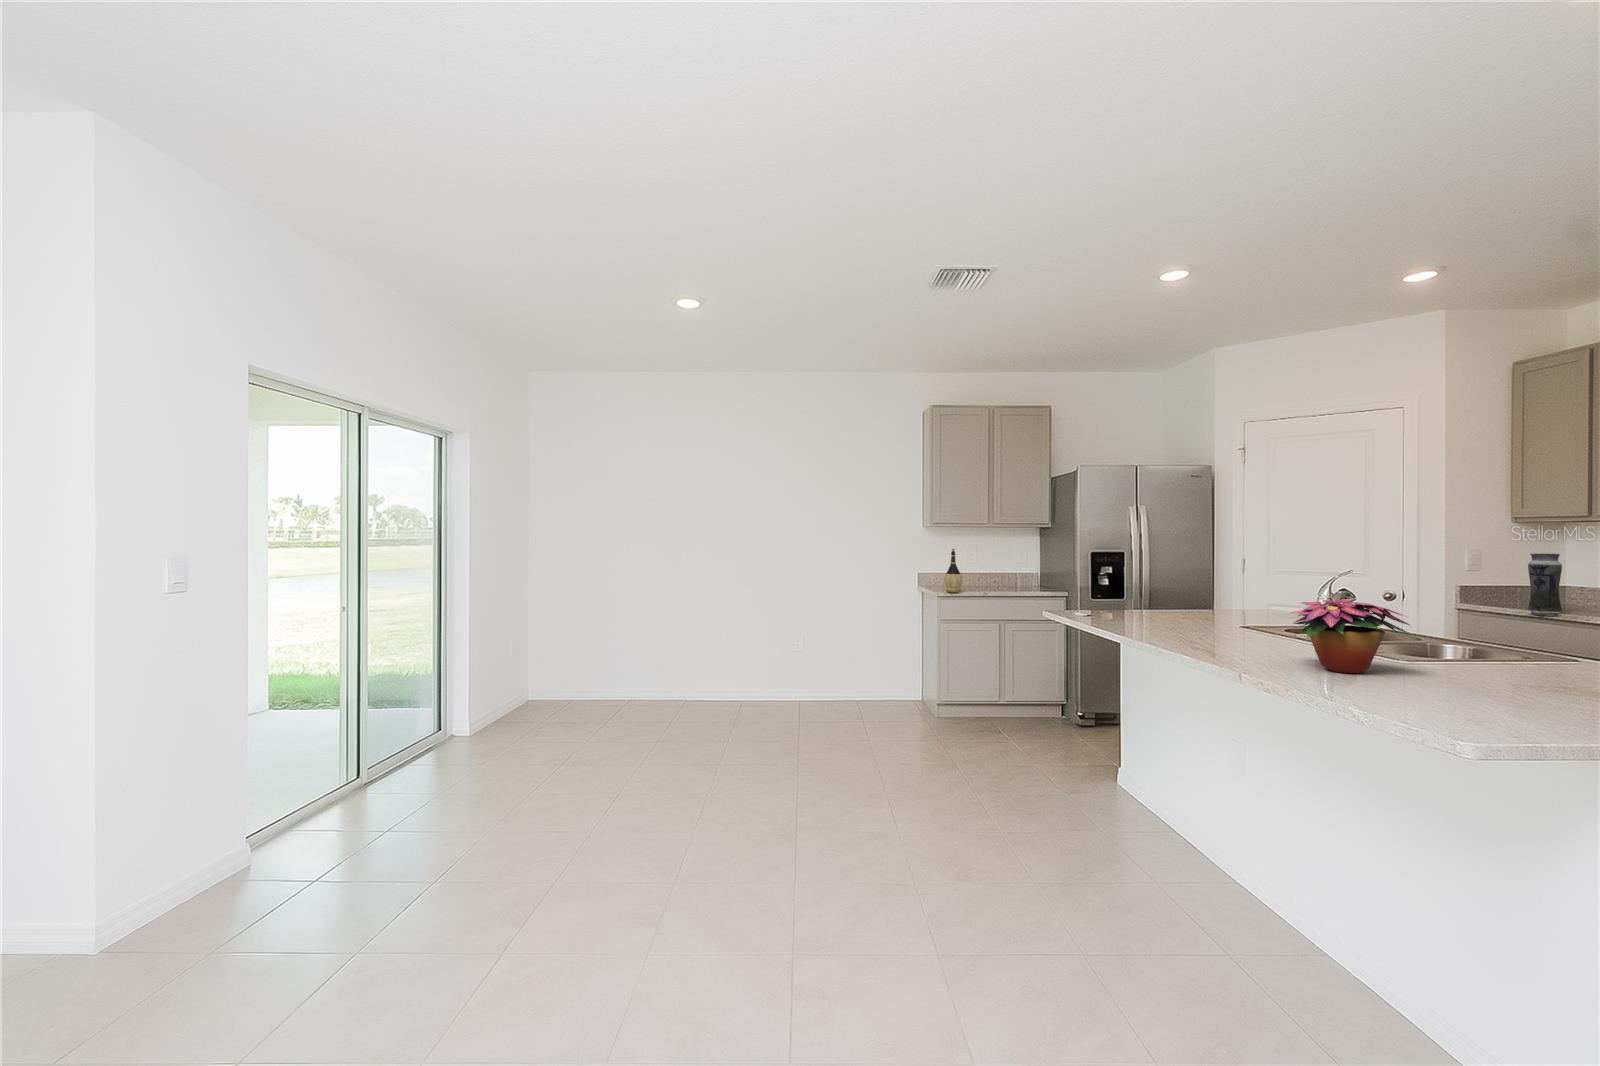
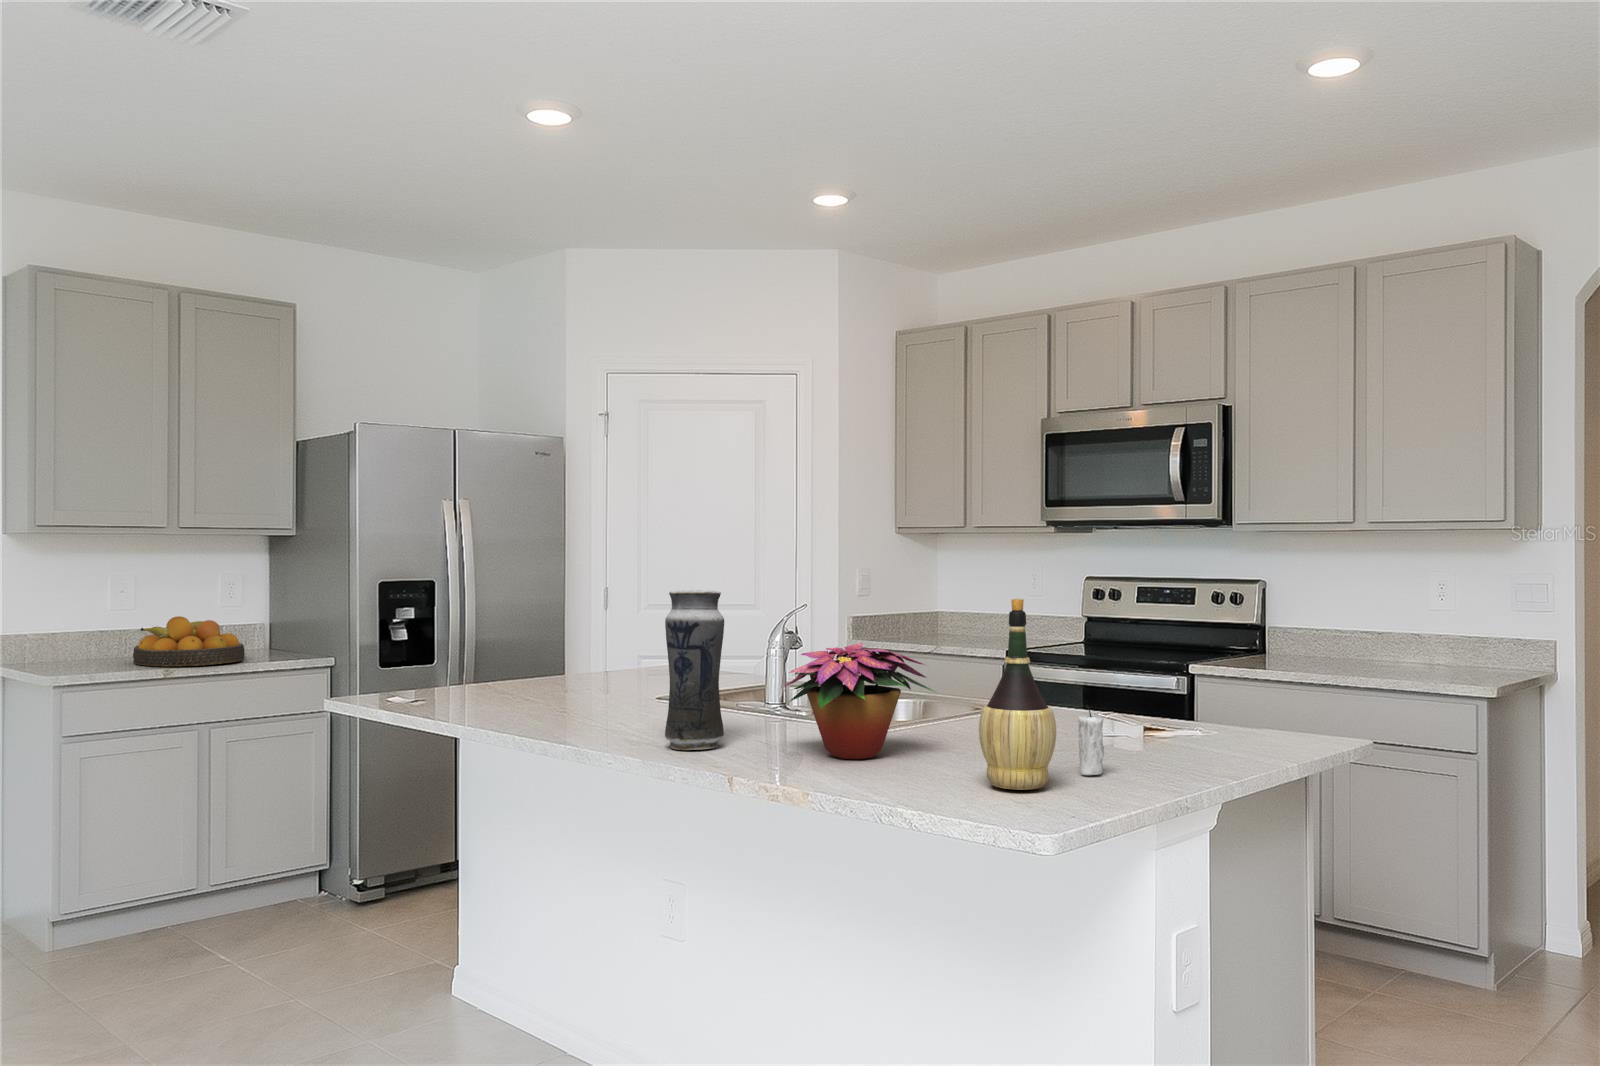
wine bottle: present [944,549,962,593] -> present [979,598,1056,790]
vase: present [1528,553,1562,616] -> present [665,590,724,750]
fruit bowl: none [973,567,1024,592] -> present [133,616,245,666]
candle: none [1532,652,1559,706] -> present [1078,708,1104,775]

